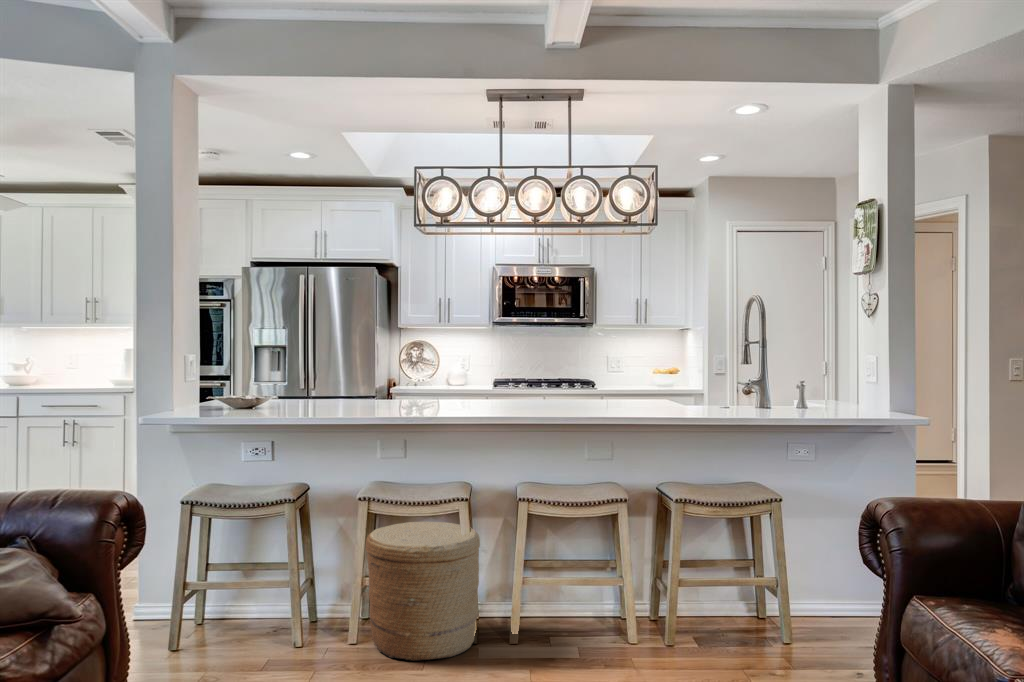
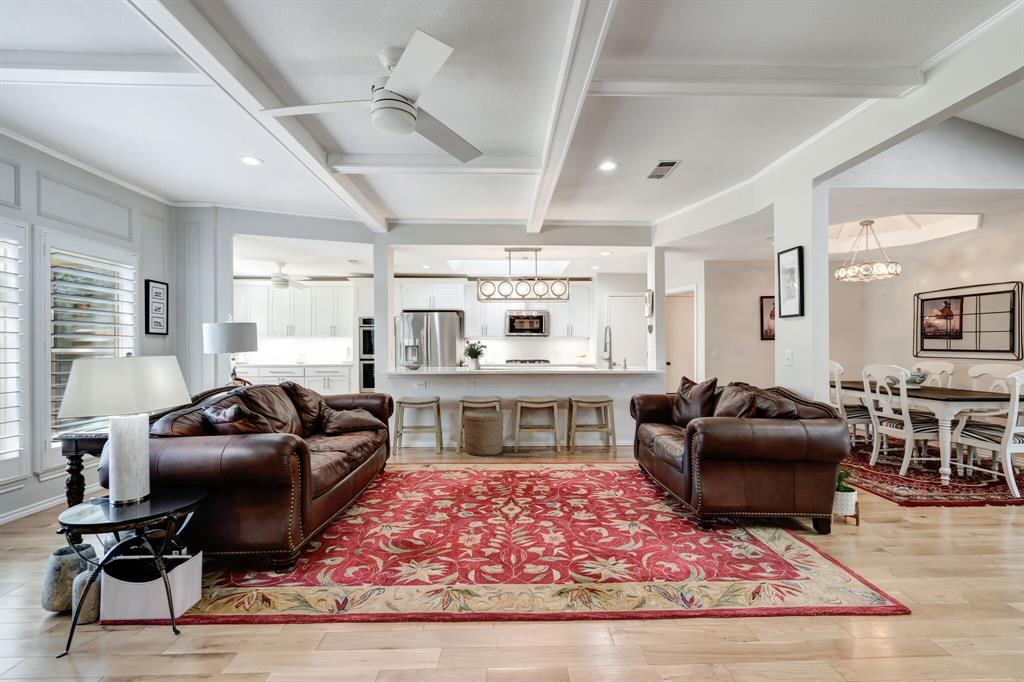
flower arrangement: none [364,327,443,407] -> present [463,341,486,369]

